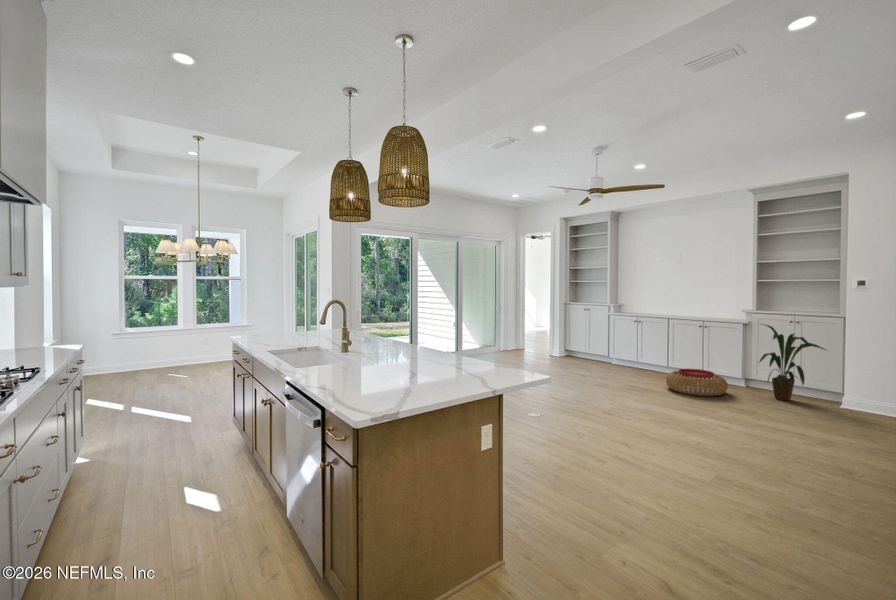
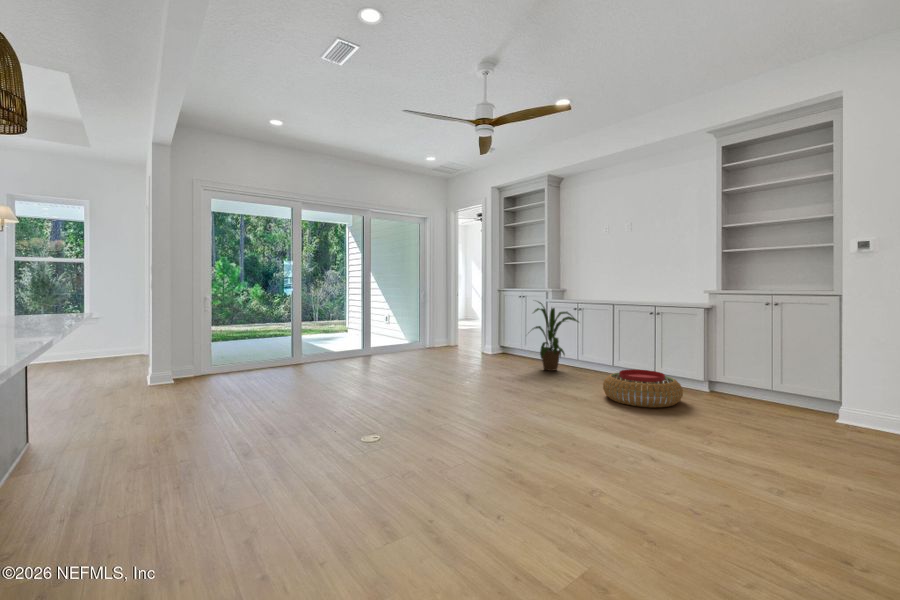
house plant: present [760,324,826,401] -> present [533,302,578,371]

